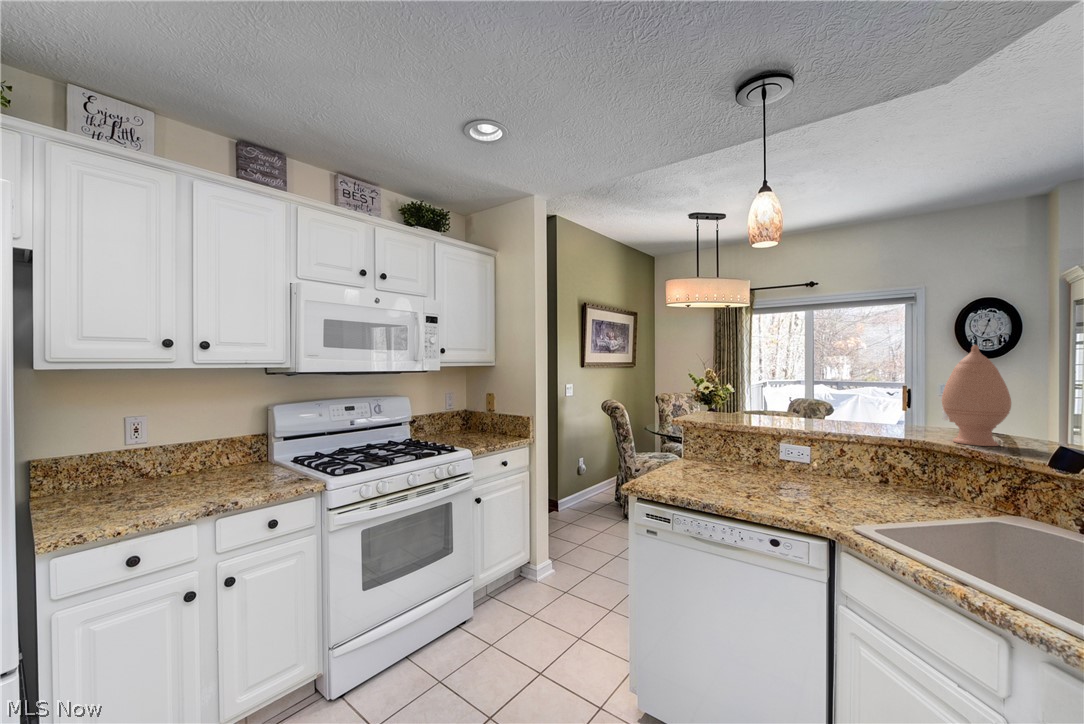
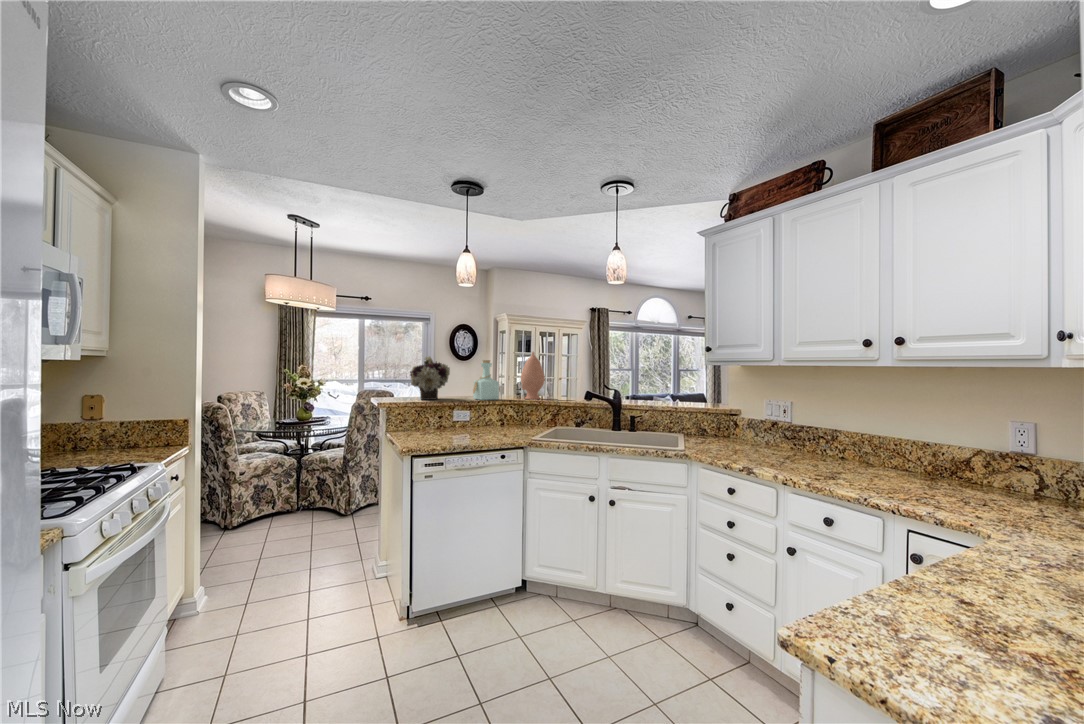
flower arrangement: none [733,358,799,422] -> present [410,356,450,400]
bottle: none [829,364,879,435] -> present [473,360,499,400]

